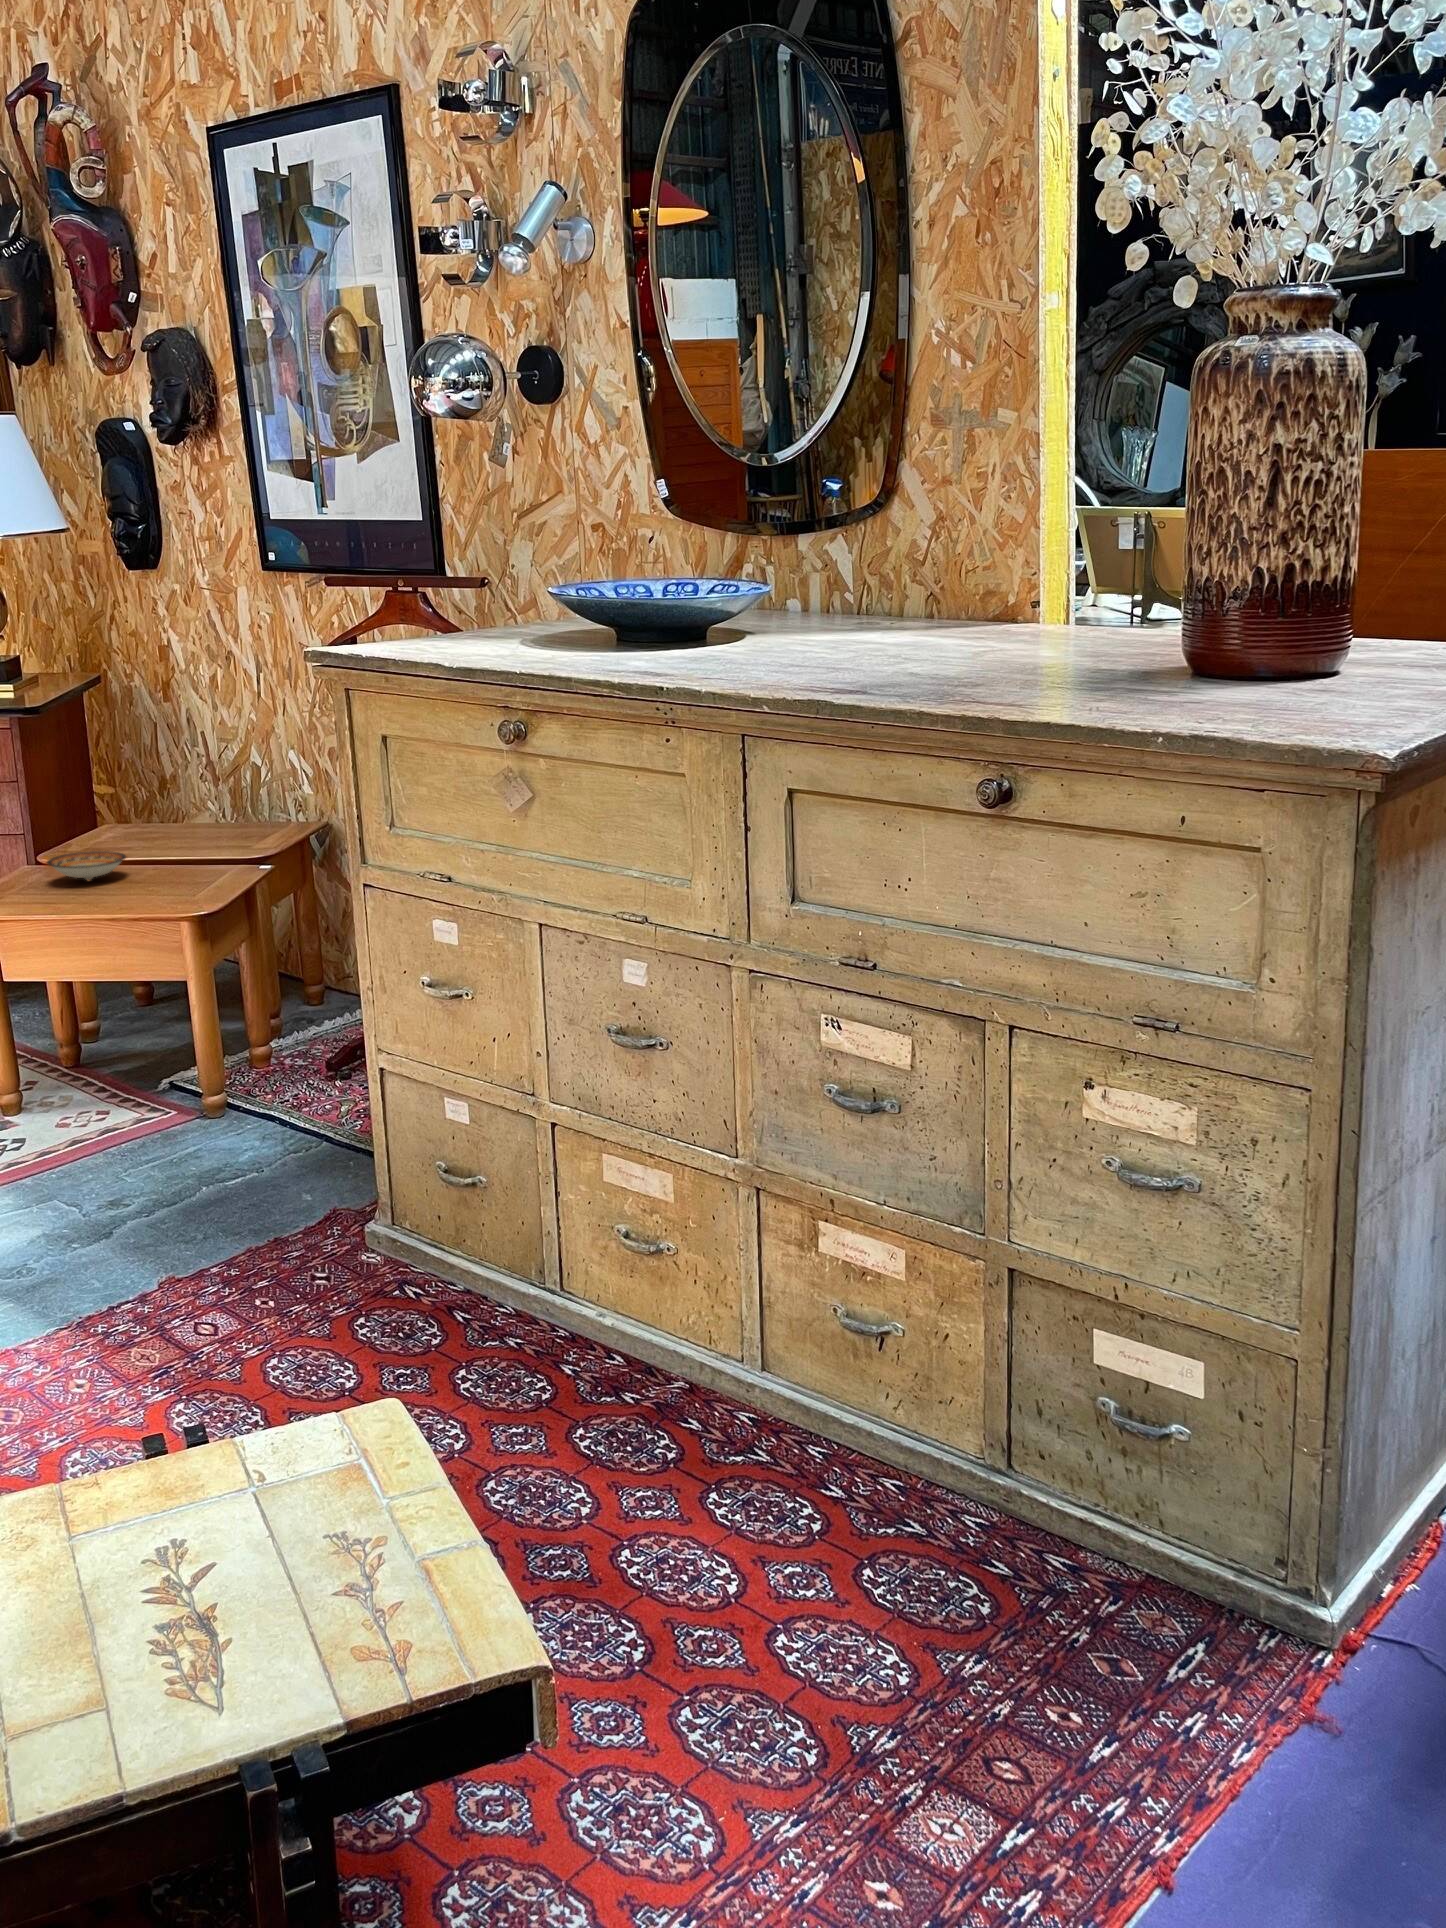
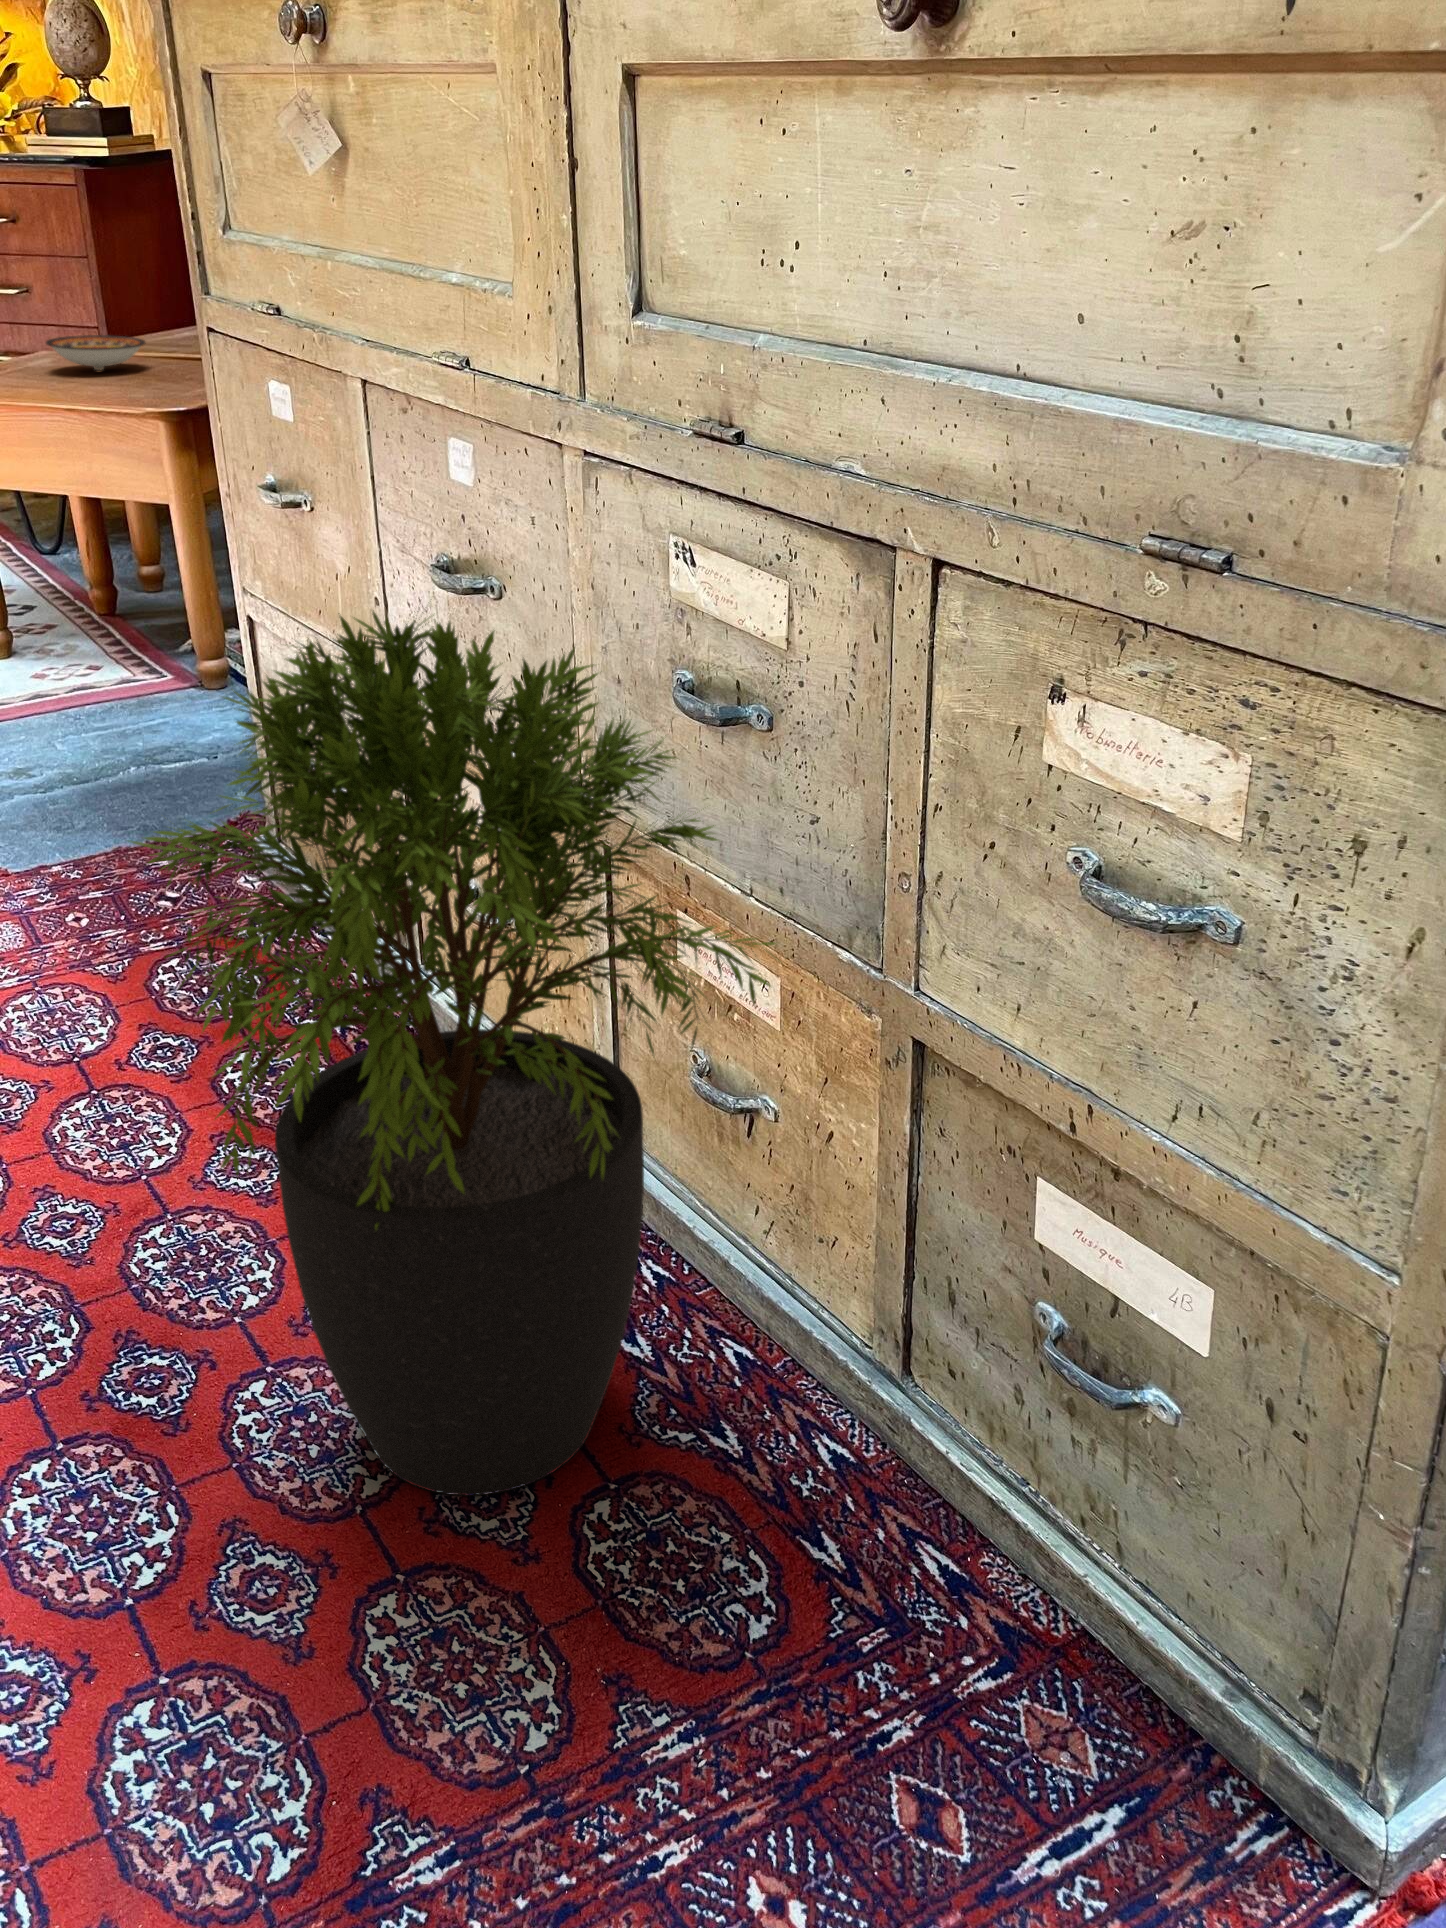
potted plant: none [589,1070,929,1584] -> present [131,610,781,1496]

